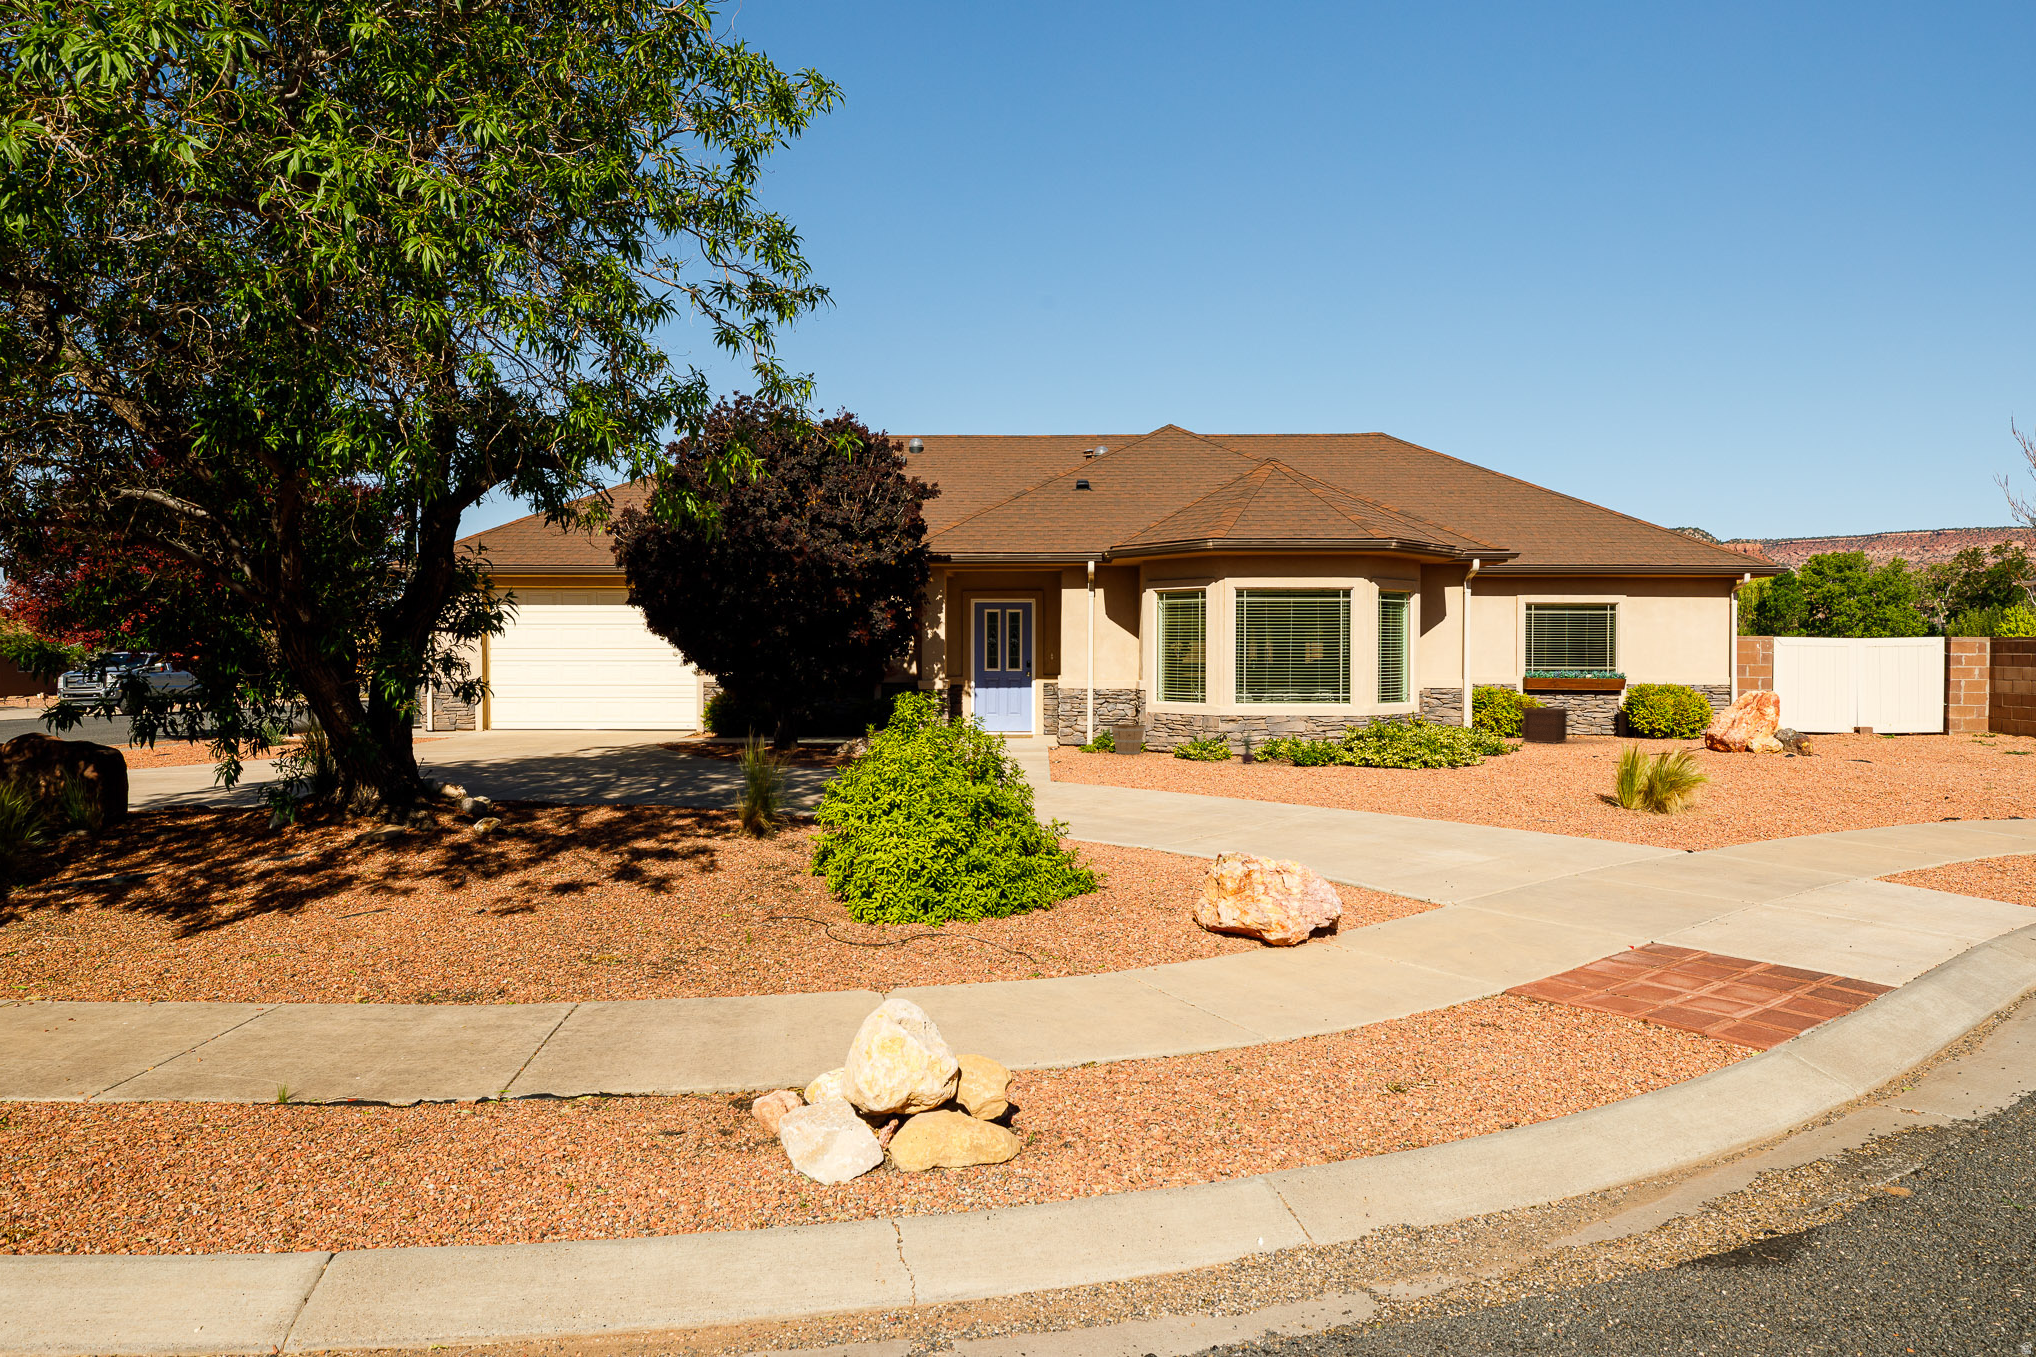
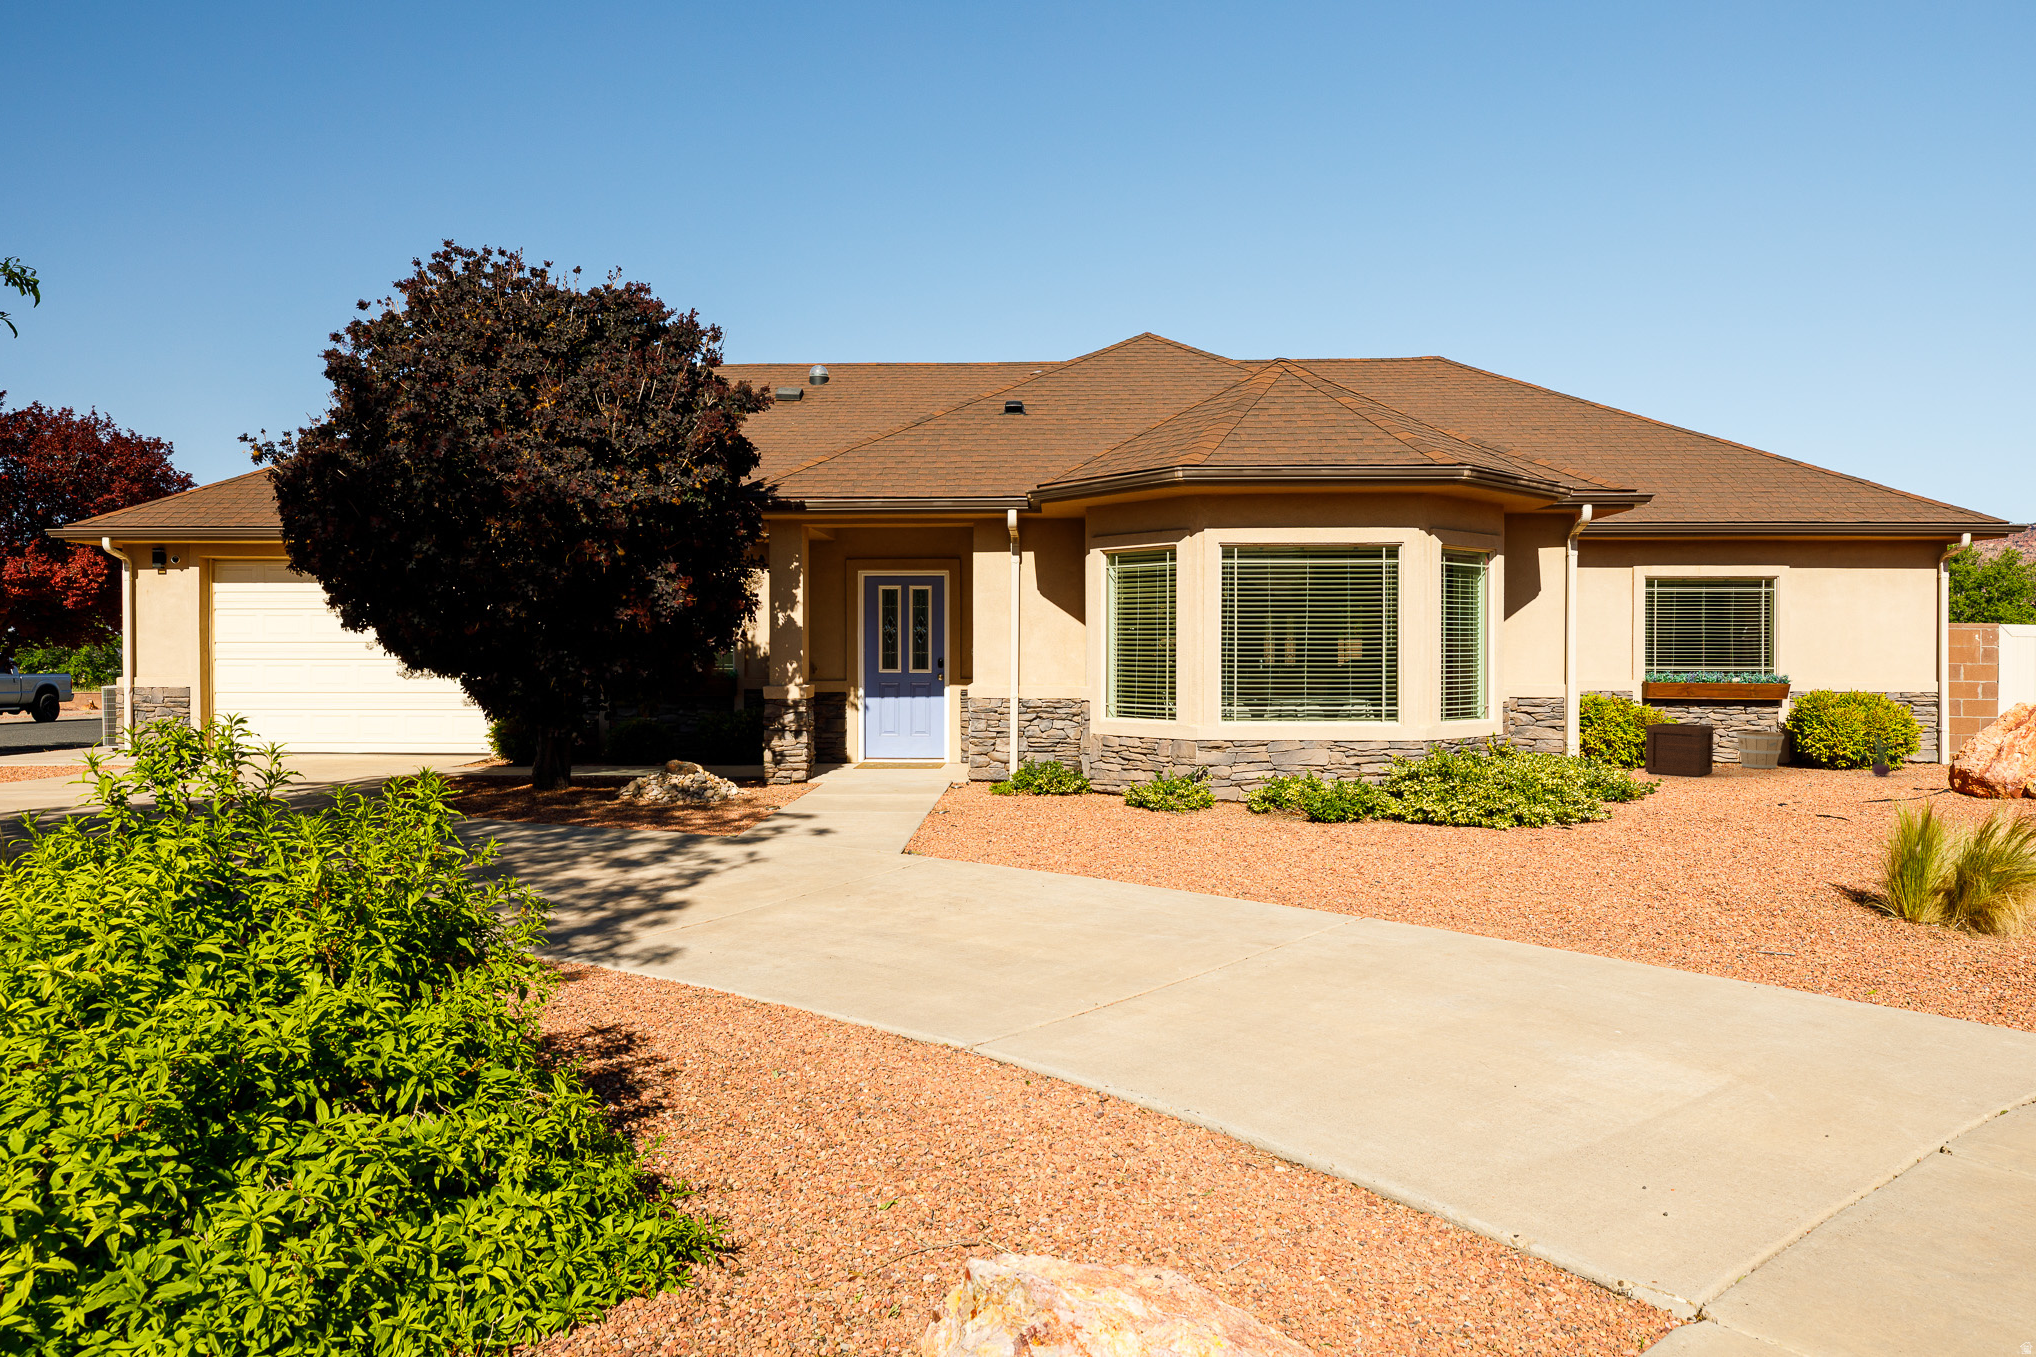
wooden bucket: present [1112,724,1145,754] -> present [1736,731,1784,769]
decorative plant: present [1238,731,1255,764] -> present [1869,736,1890,776]

